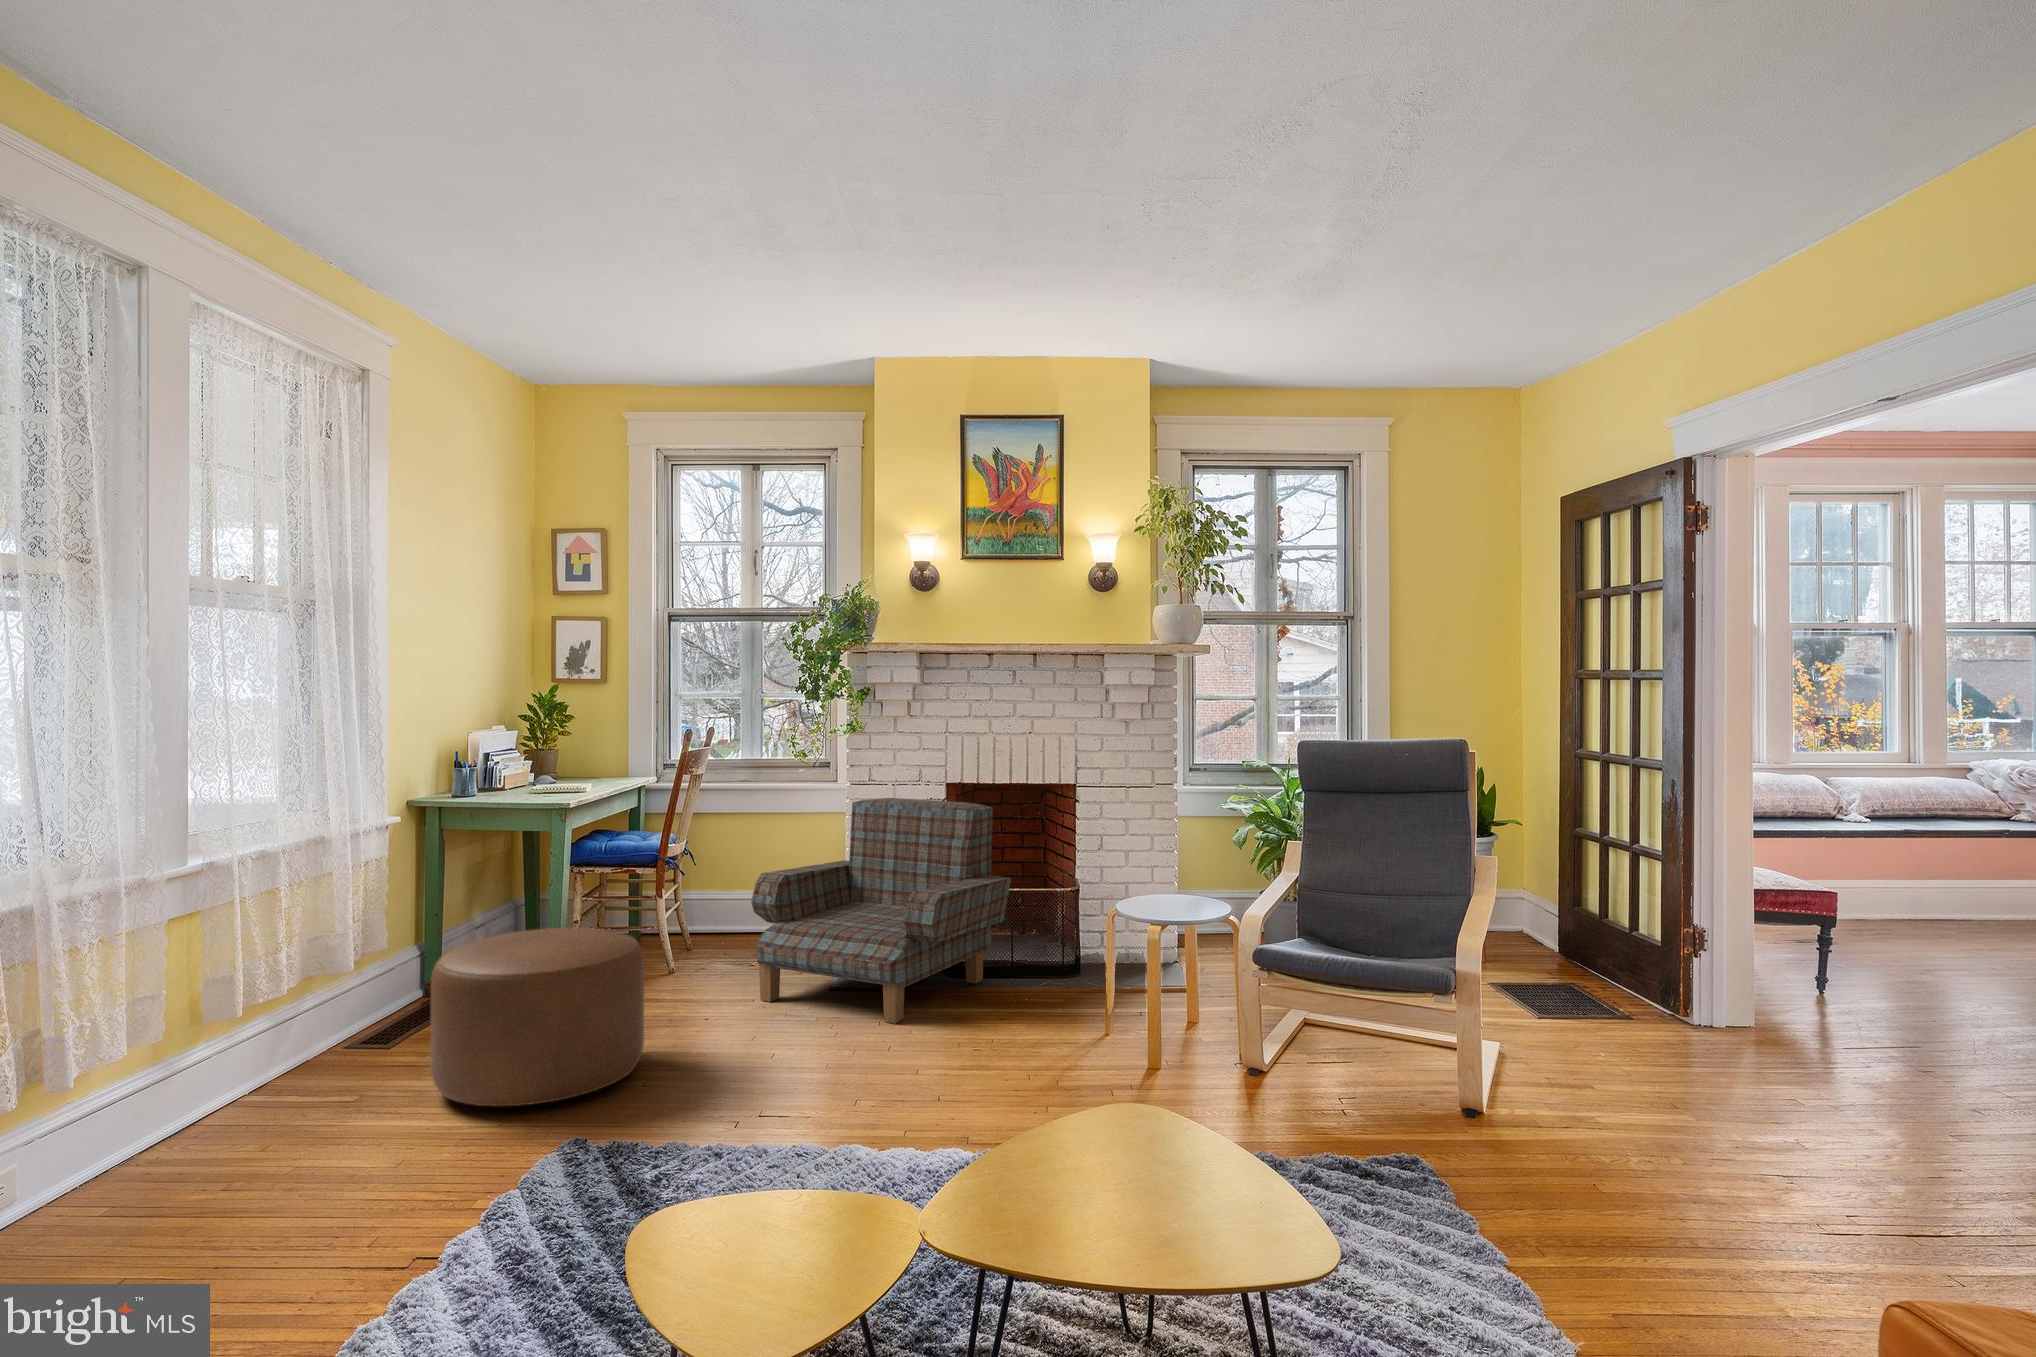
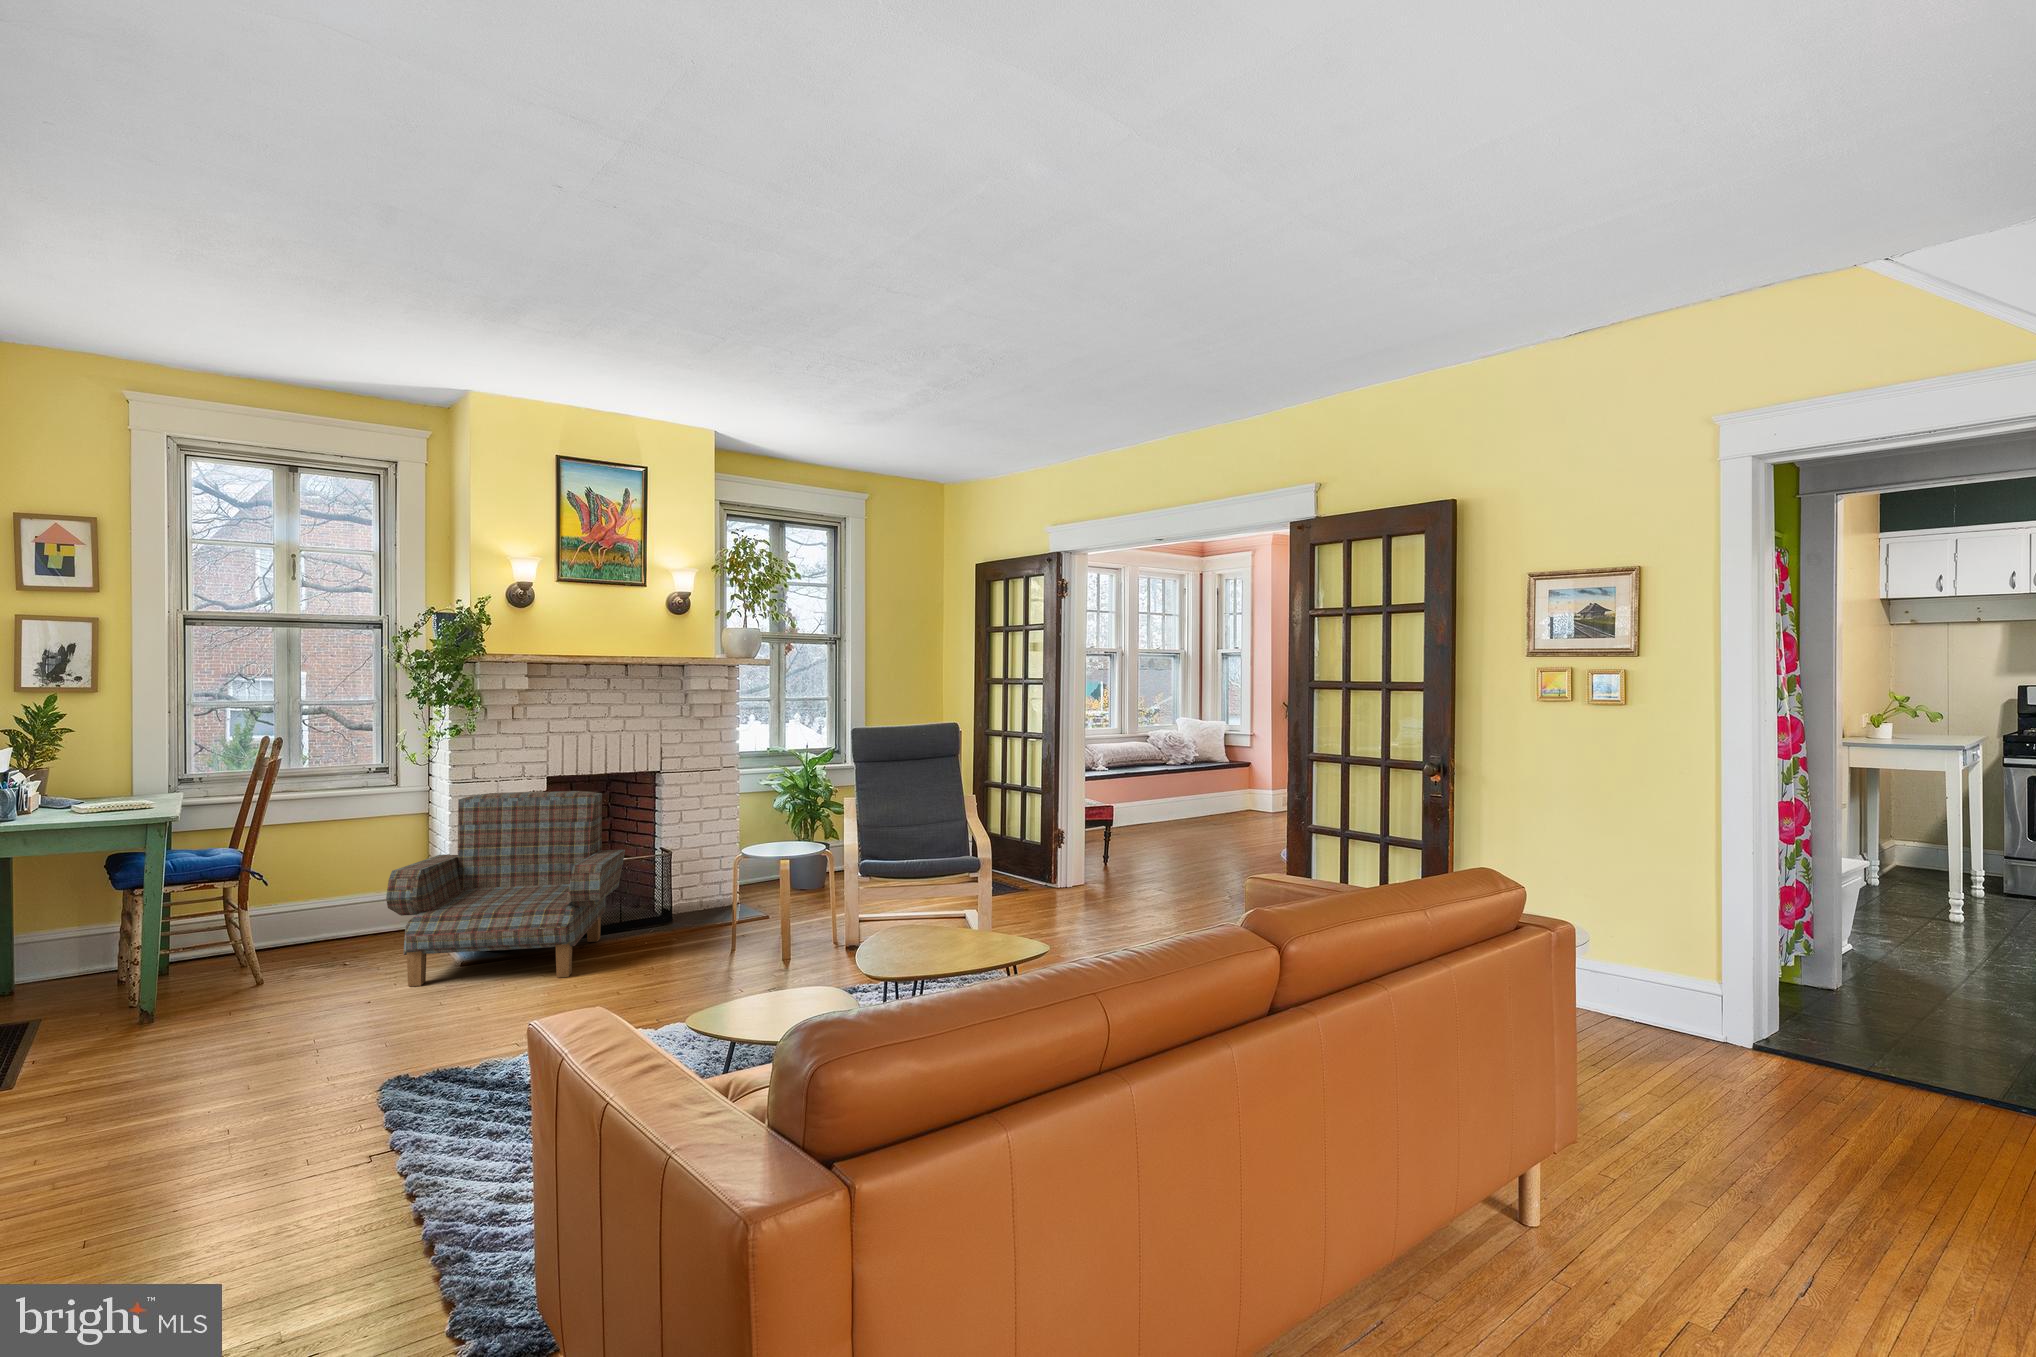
ottoman: present [431,928,644,1106] -> none [153,931,389,1108]

